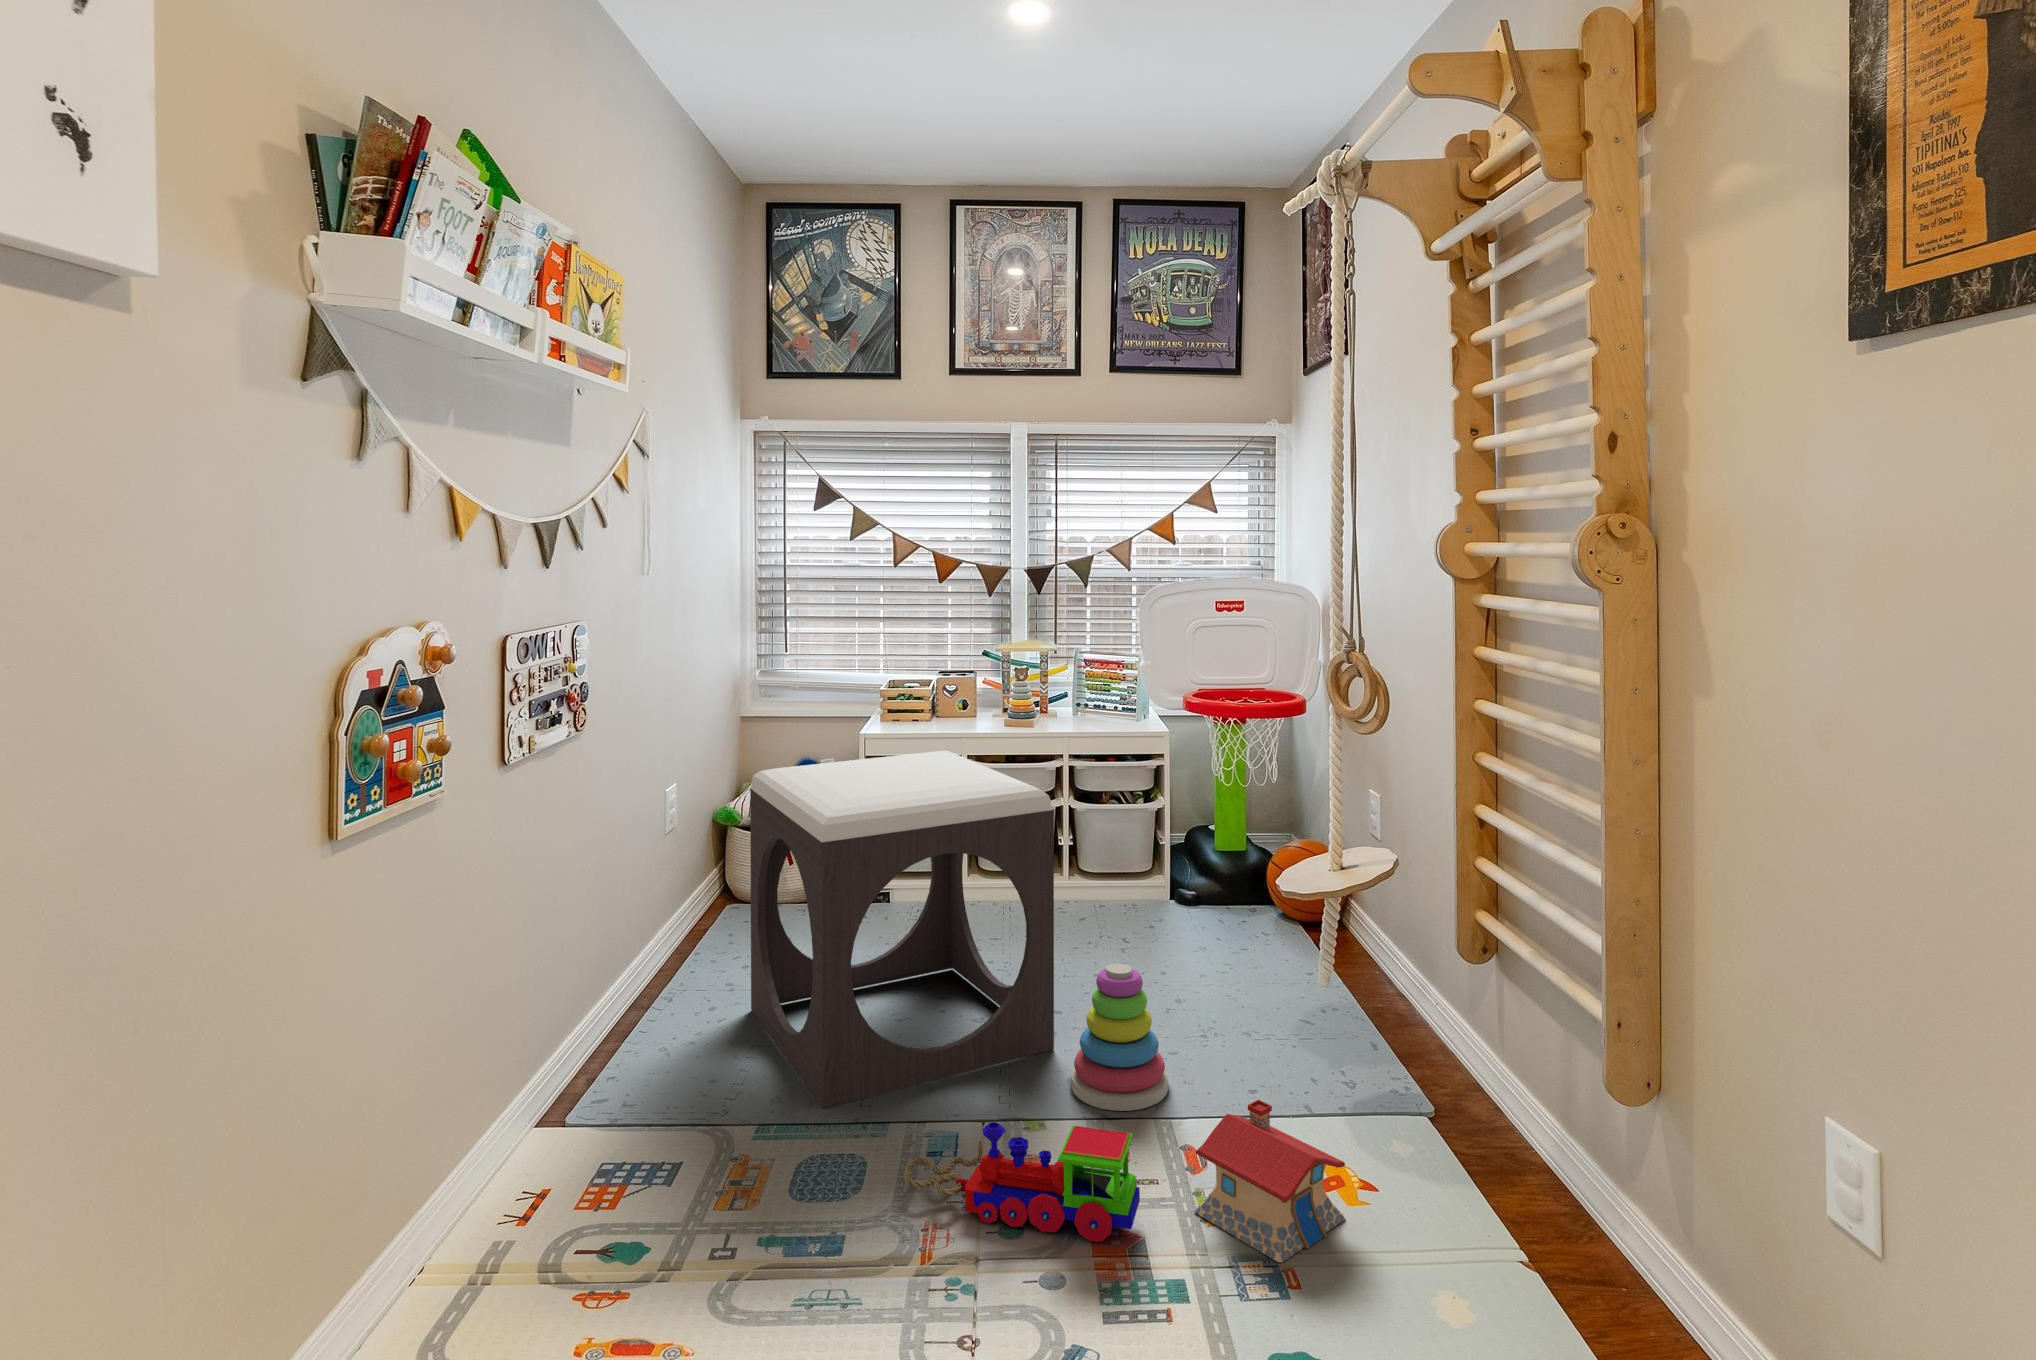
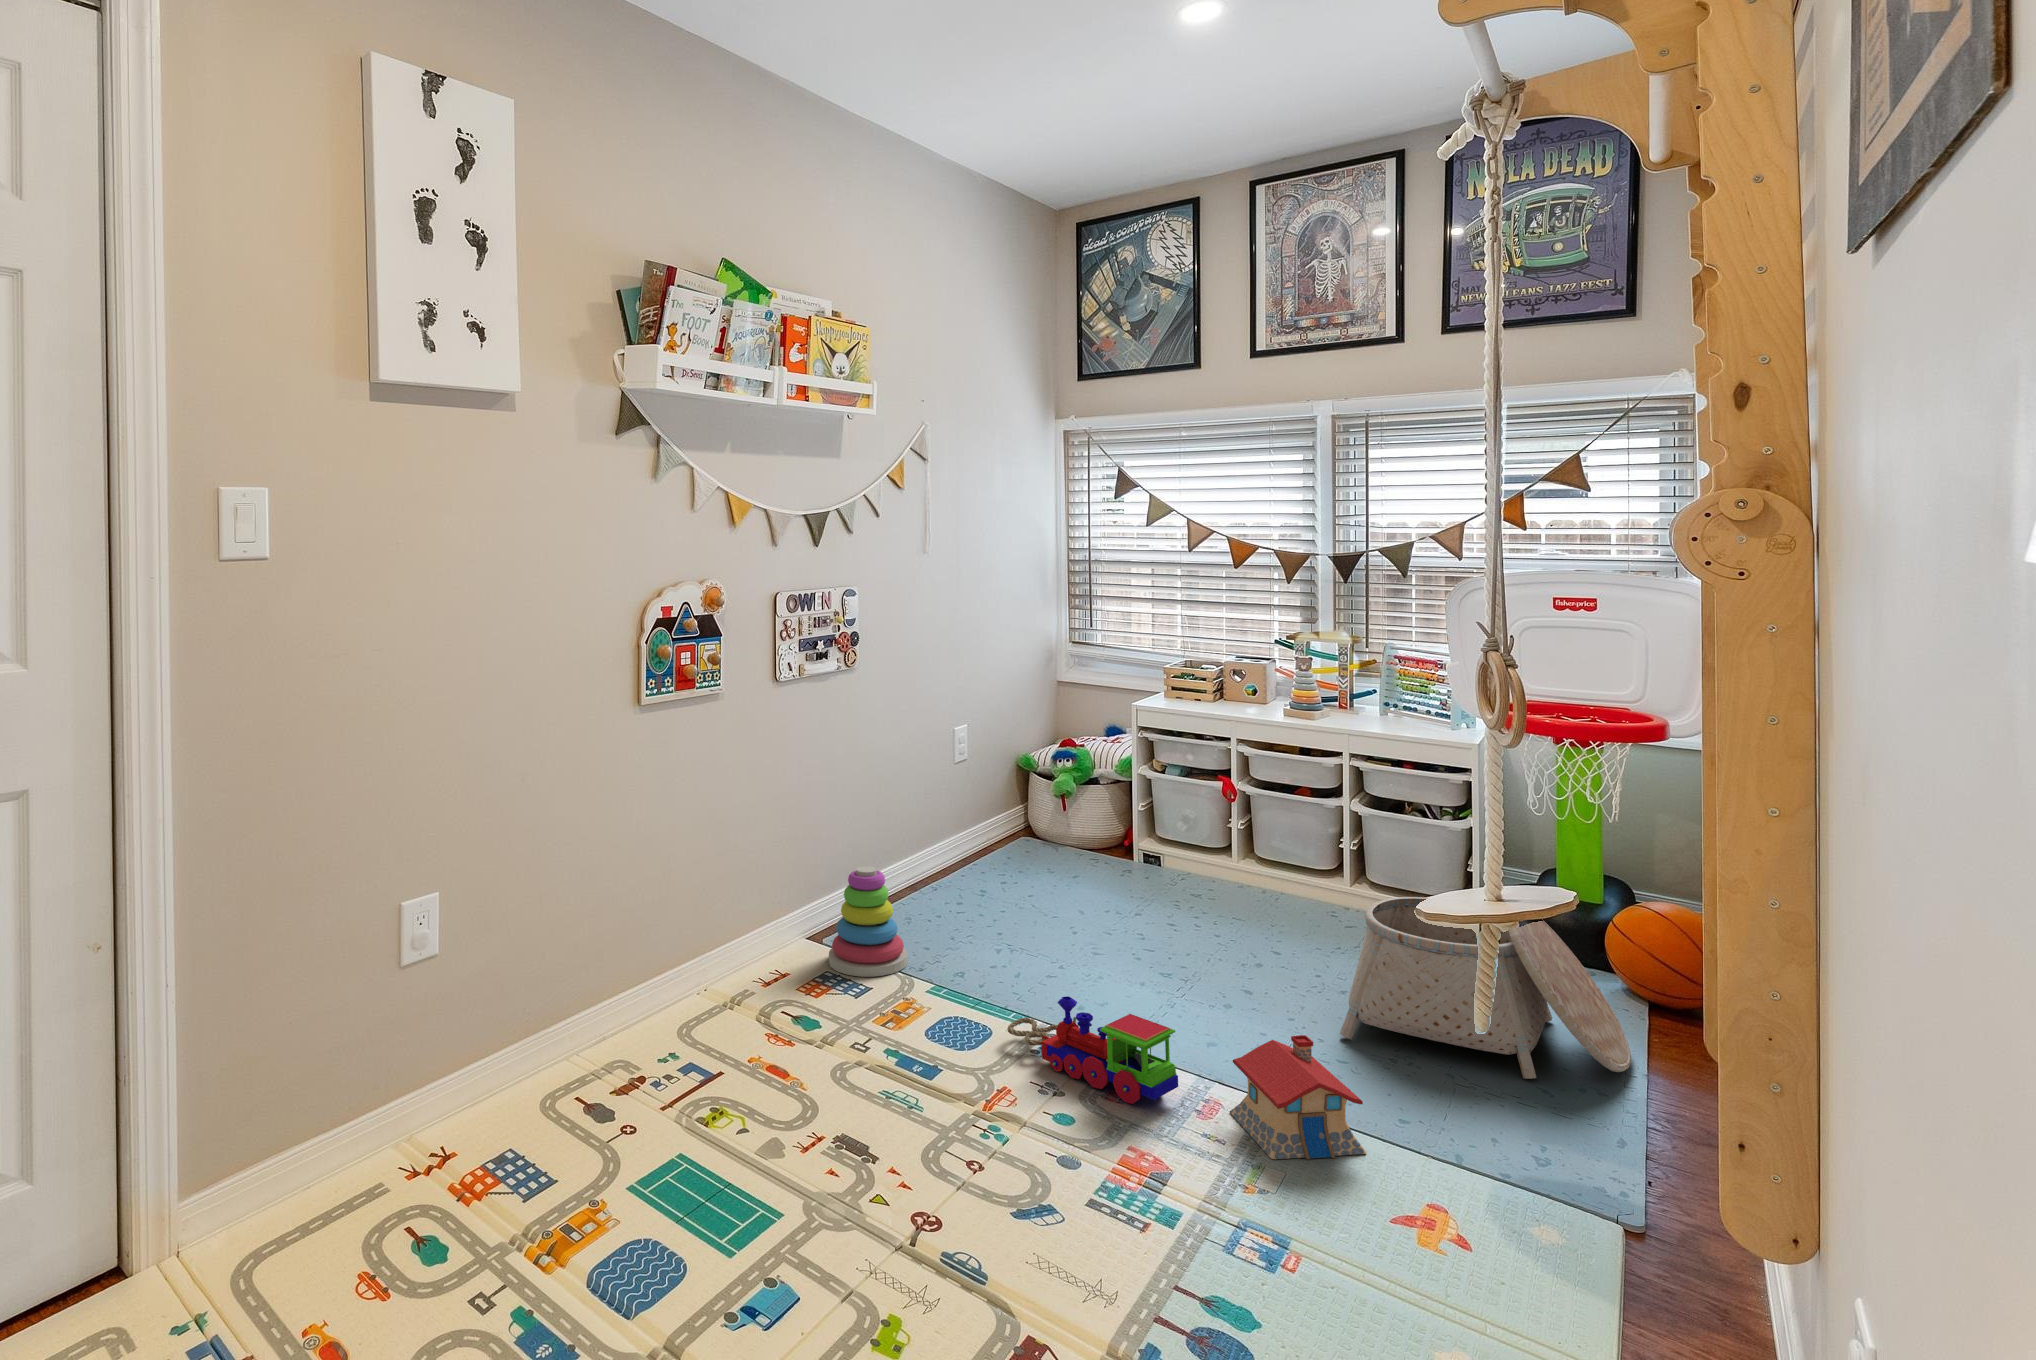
footstool: present [750,751,1054,1108] -> none [984,715,1211,987]
basket: none [1187,904,1440,1077] -> present [1340,897,1631,1079]
stacking toy: present [1071,964,1168,1111] -> present [829,866,908,977]

